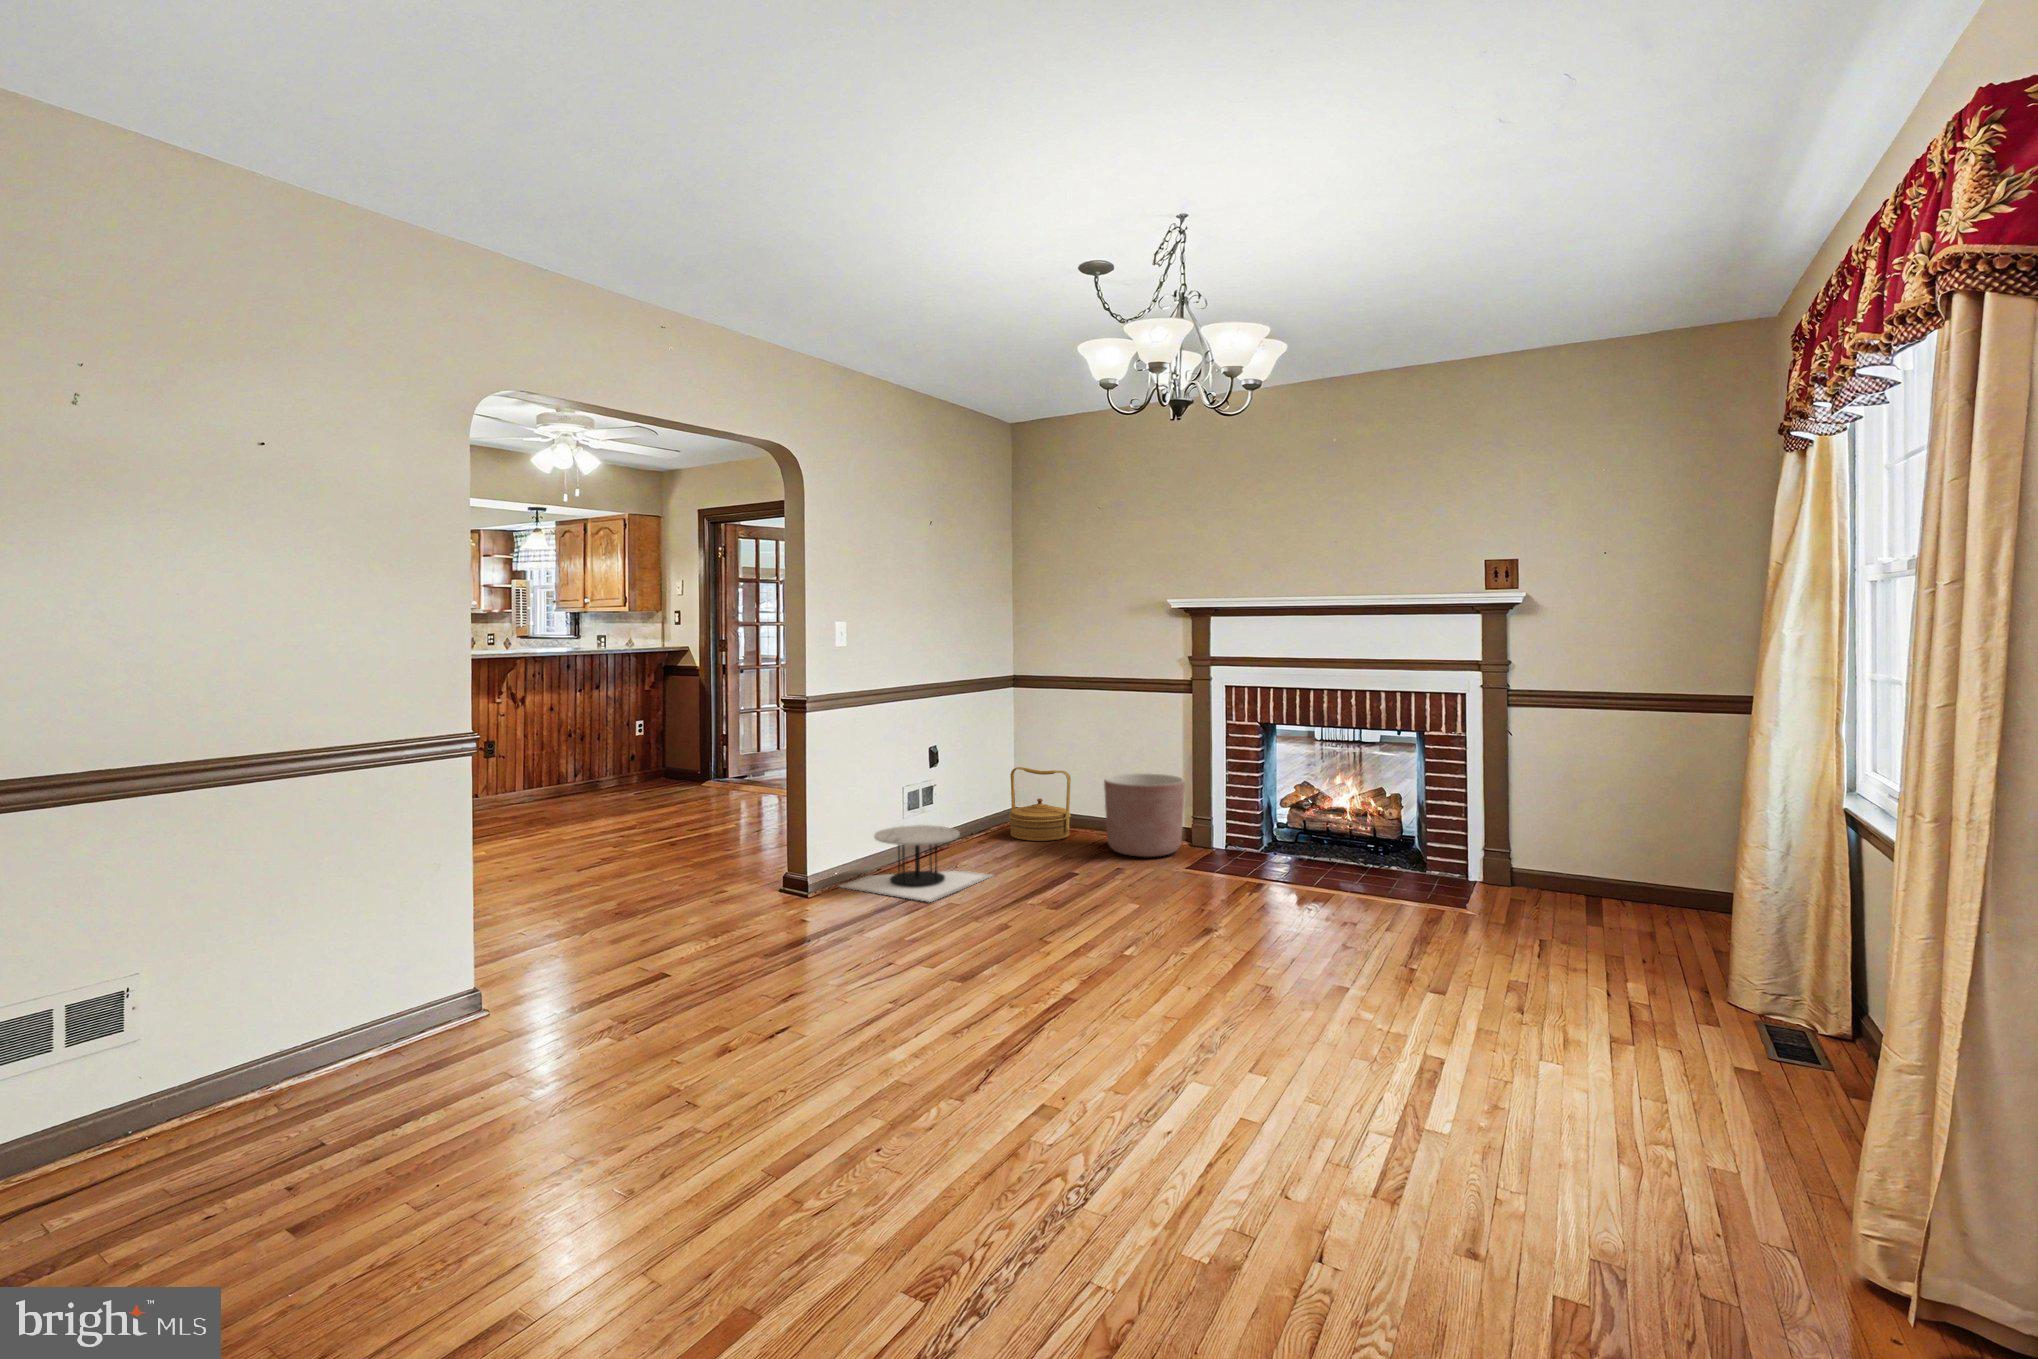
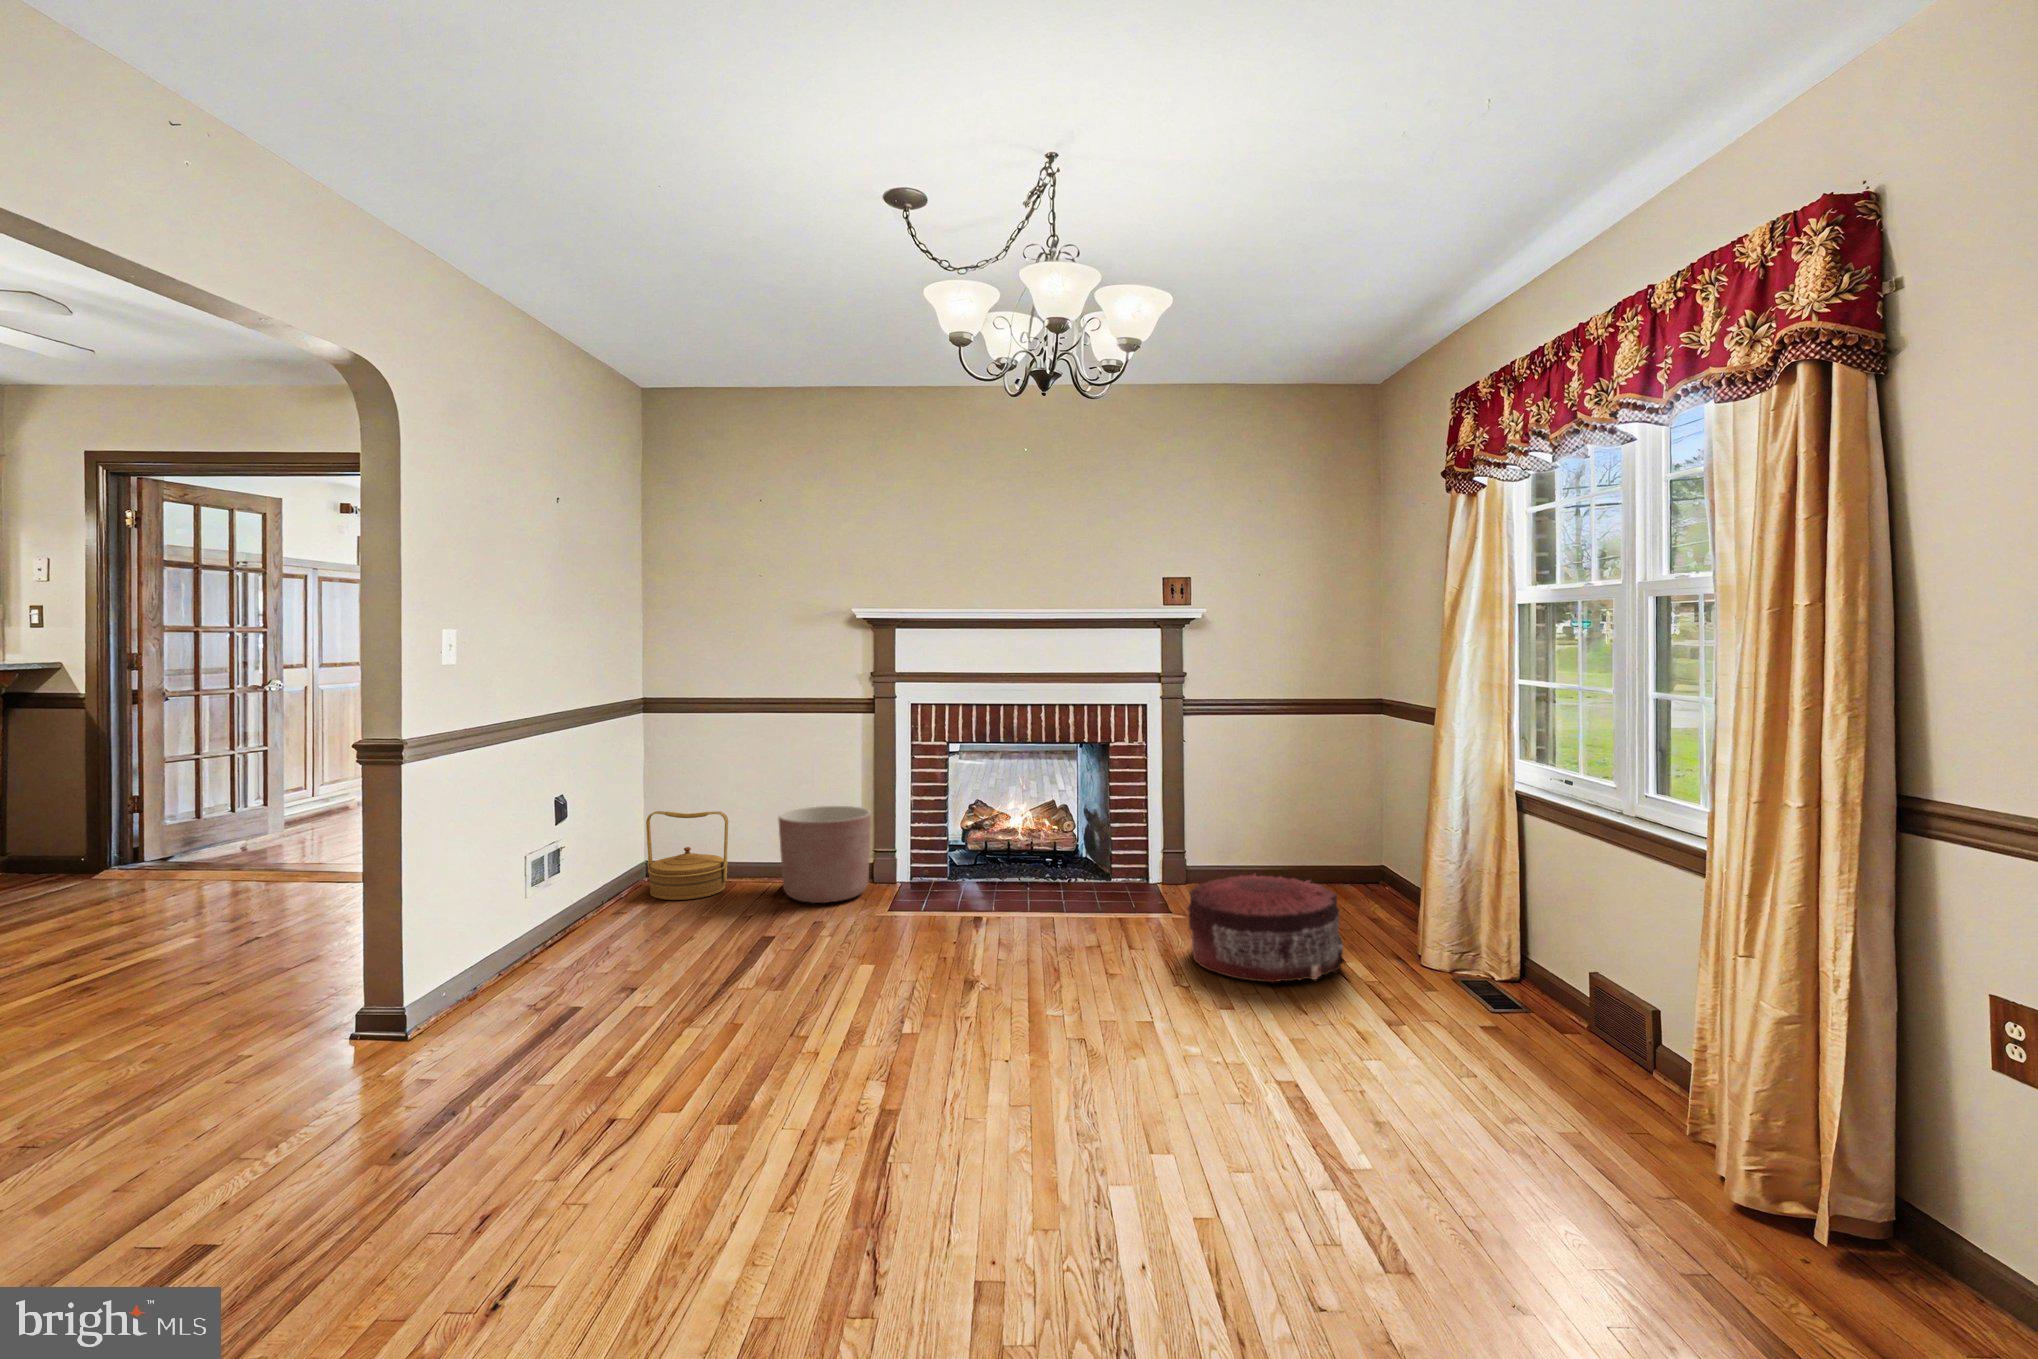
side table: present [841,825,992,902] -> none [448,901,670,1008]
pouf: none [1438,872,1614,985] -> present [1187,875,1345,983]

